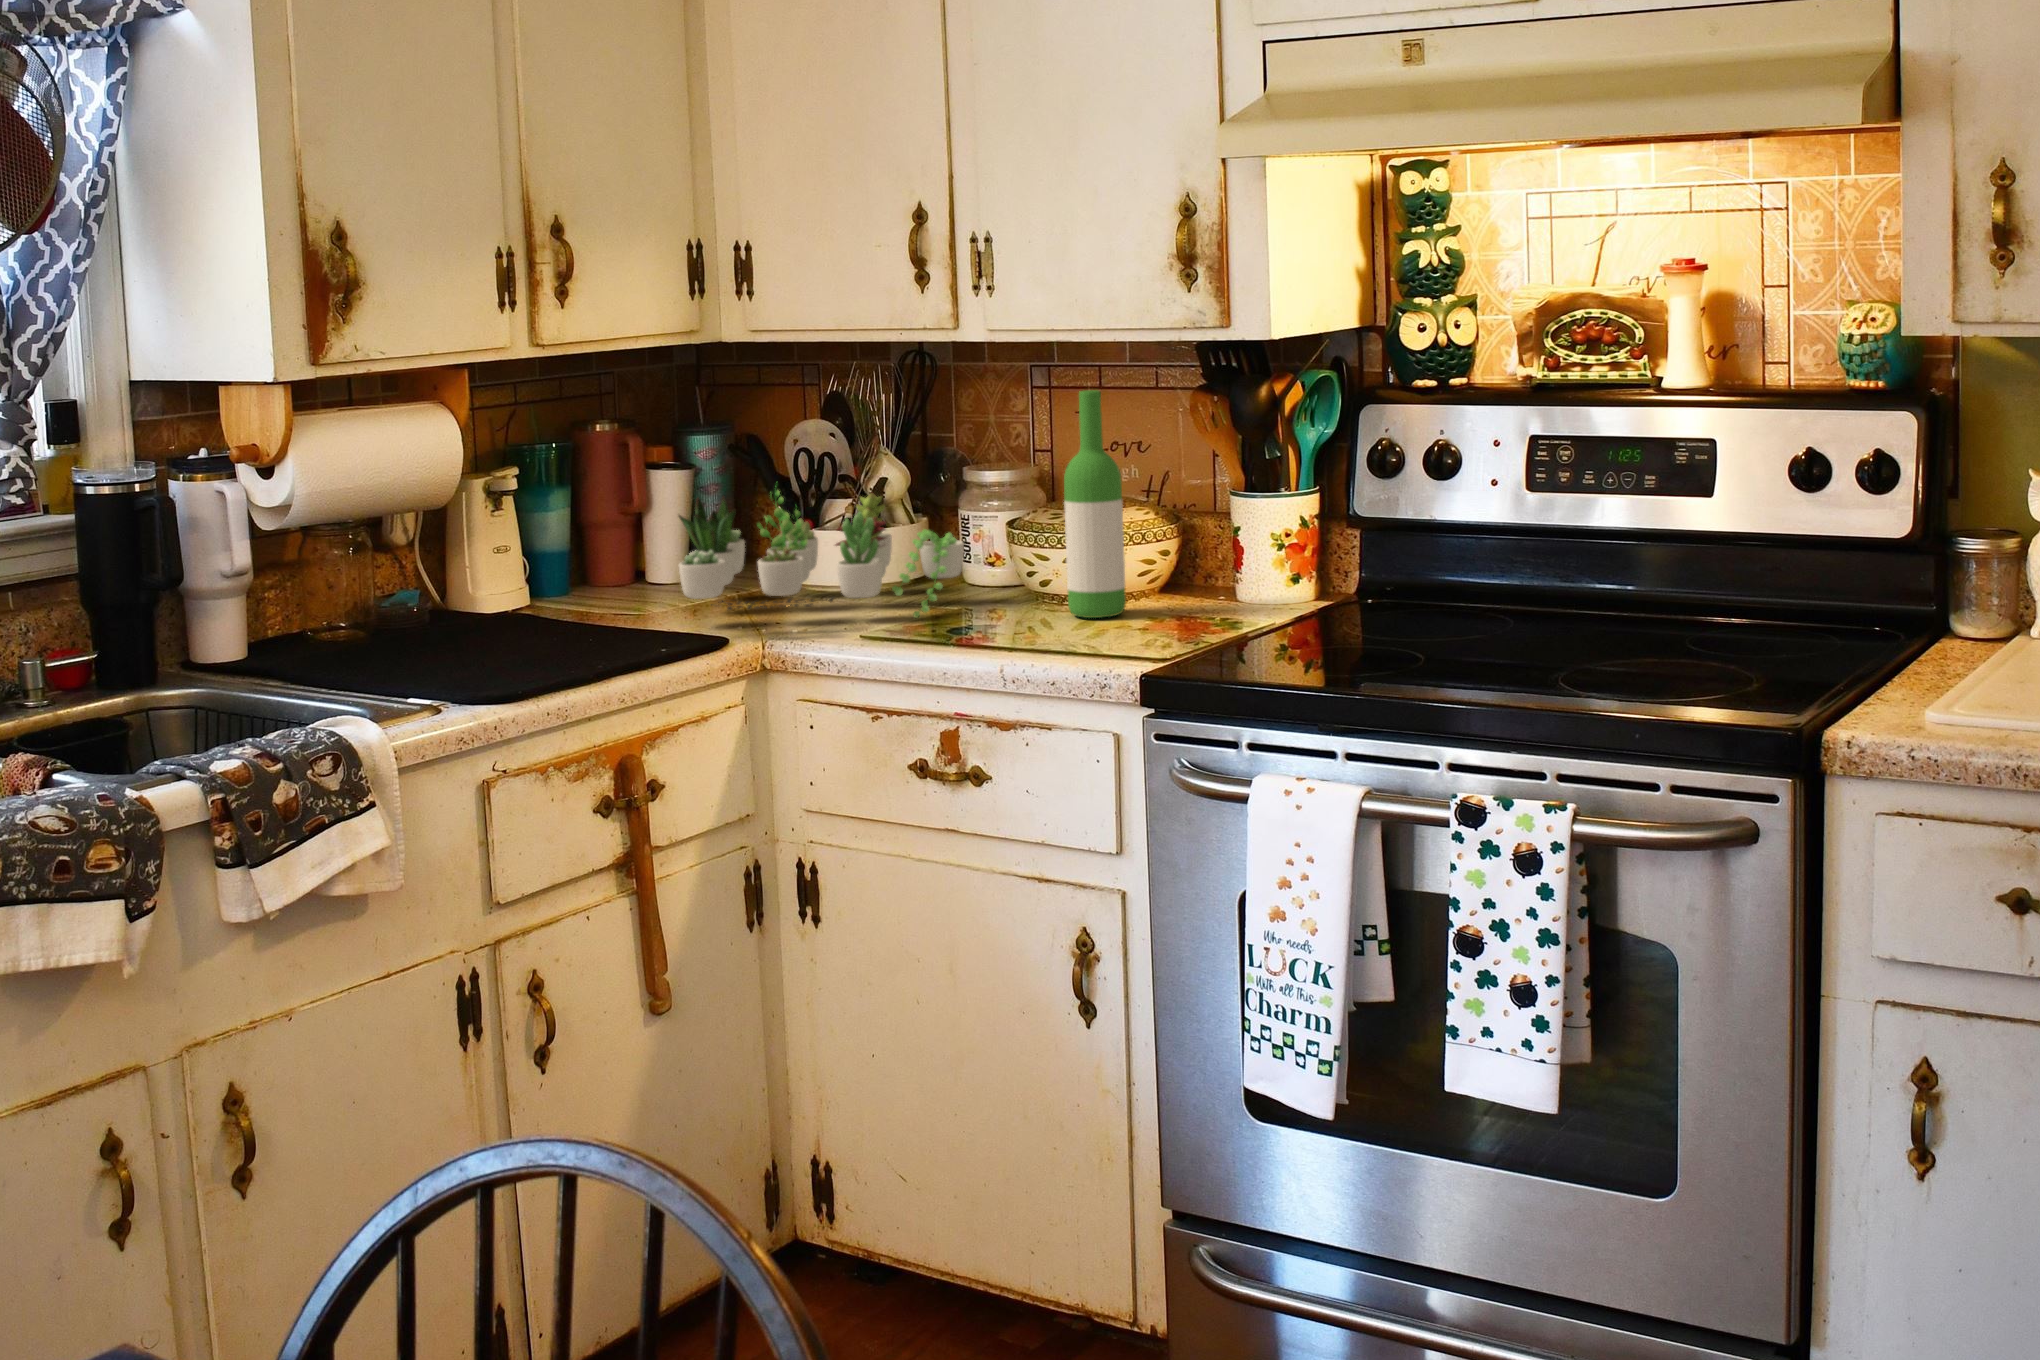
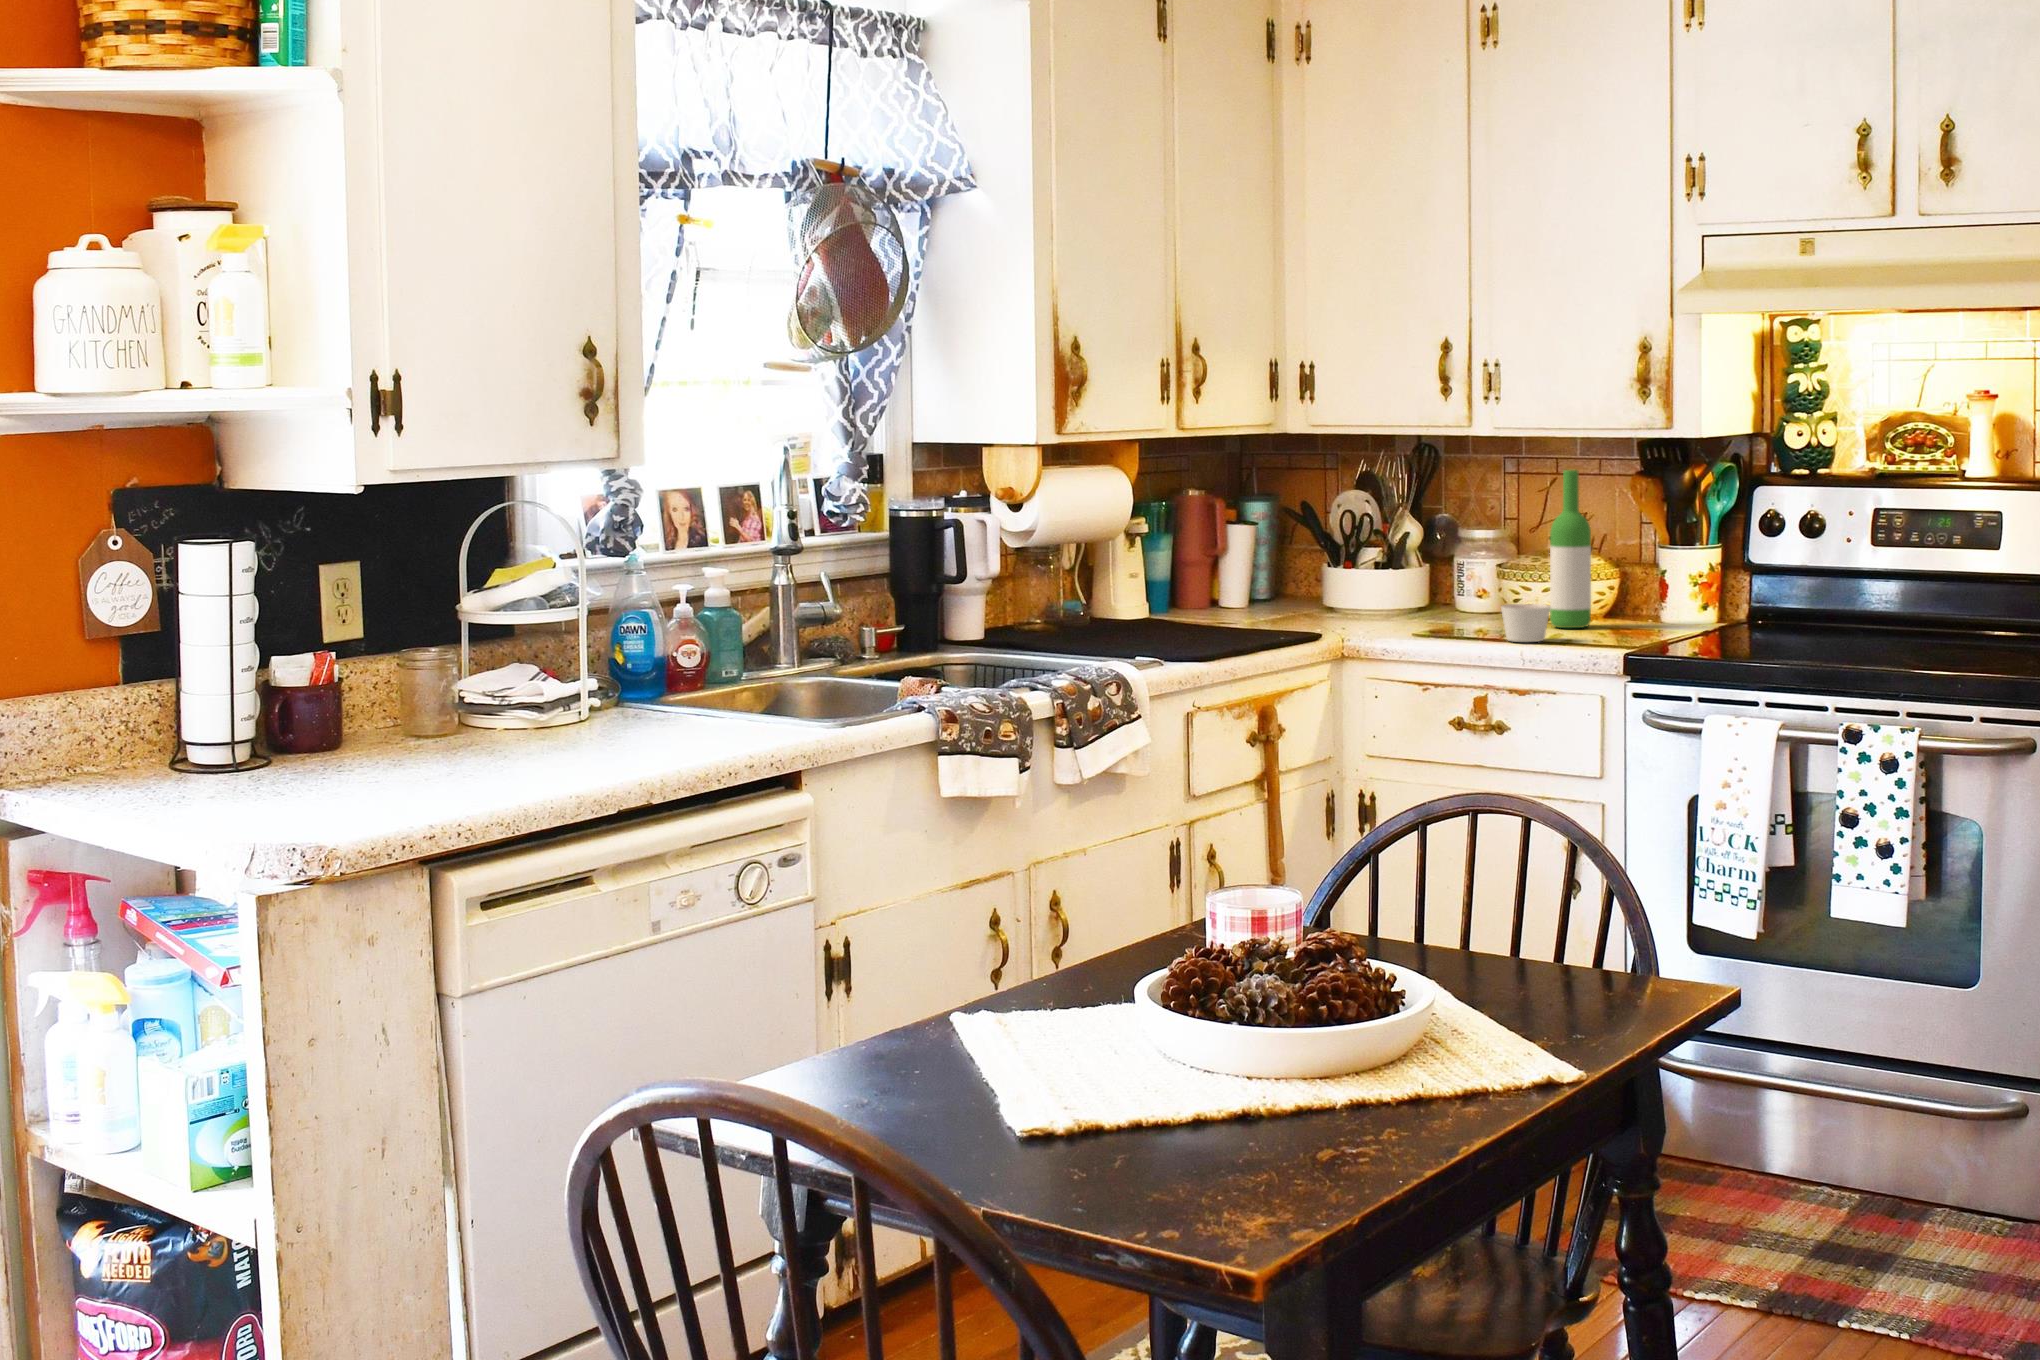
succulent plant: present [679,491,964,618] -> none [1266,530,1470,627]
candle: none [976,591,1048,650] -> present [1501,604,1550,642]

